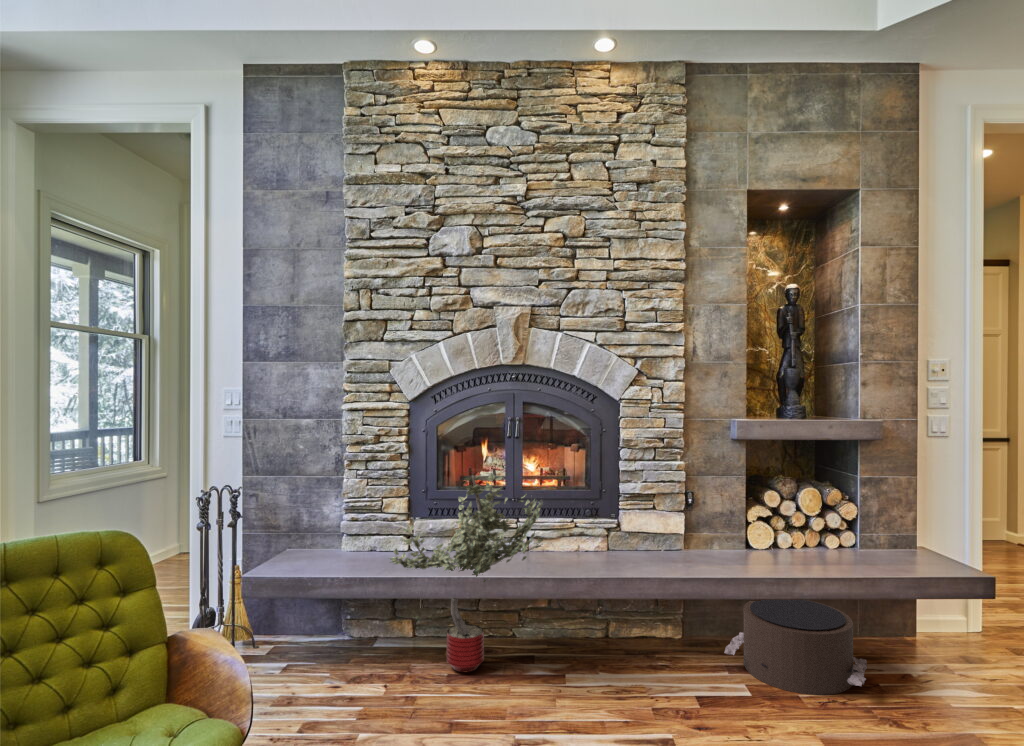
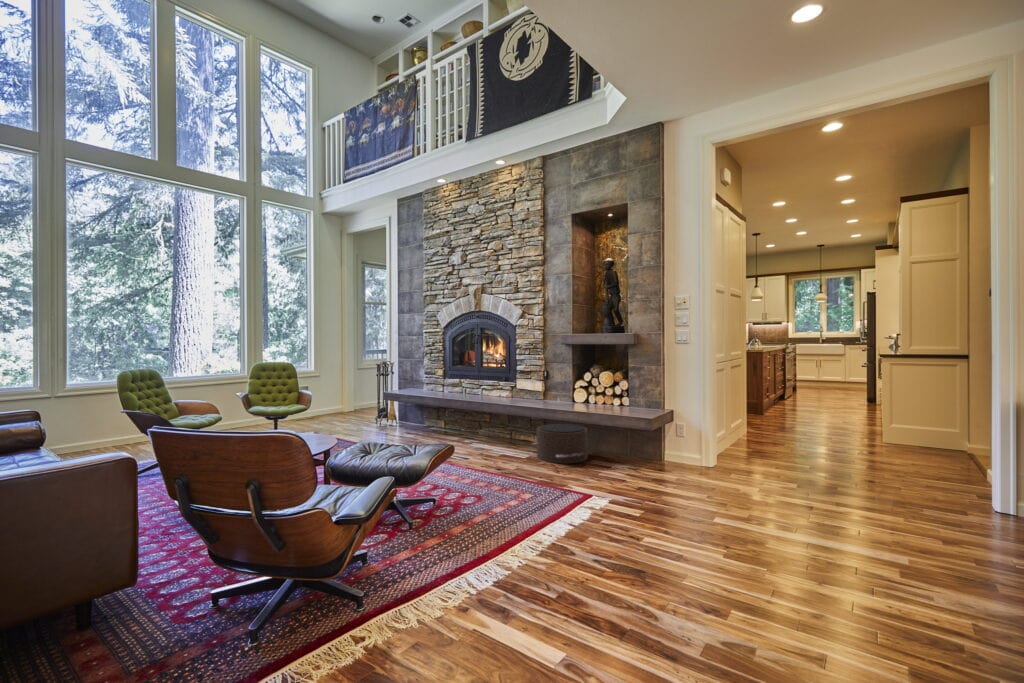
potted tree: present [390,473,544,673] -> none [422,357,471,438]

